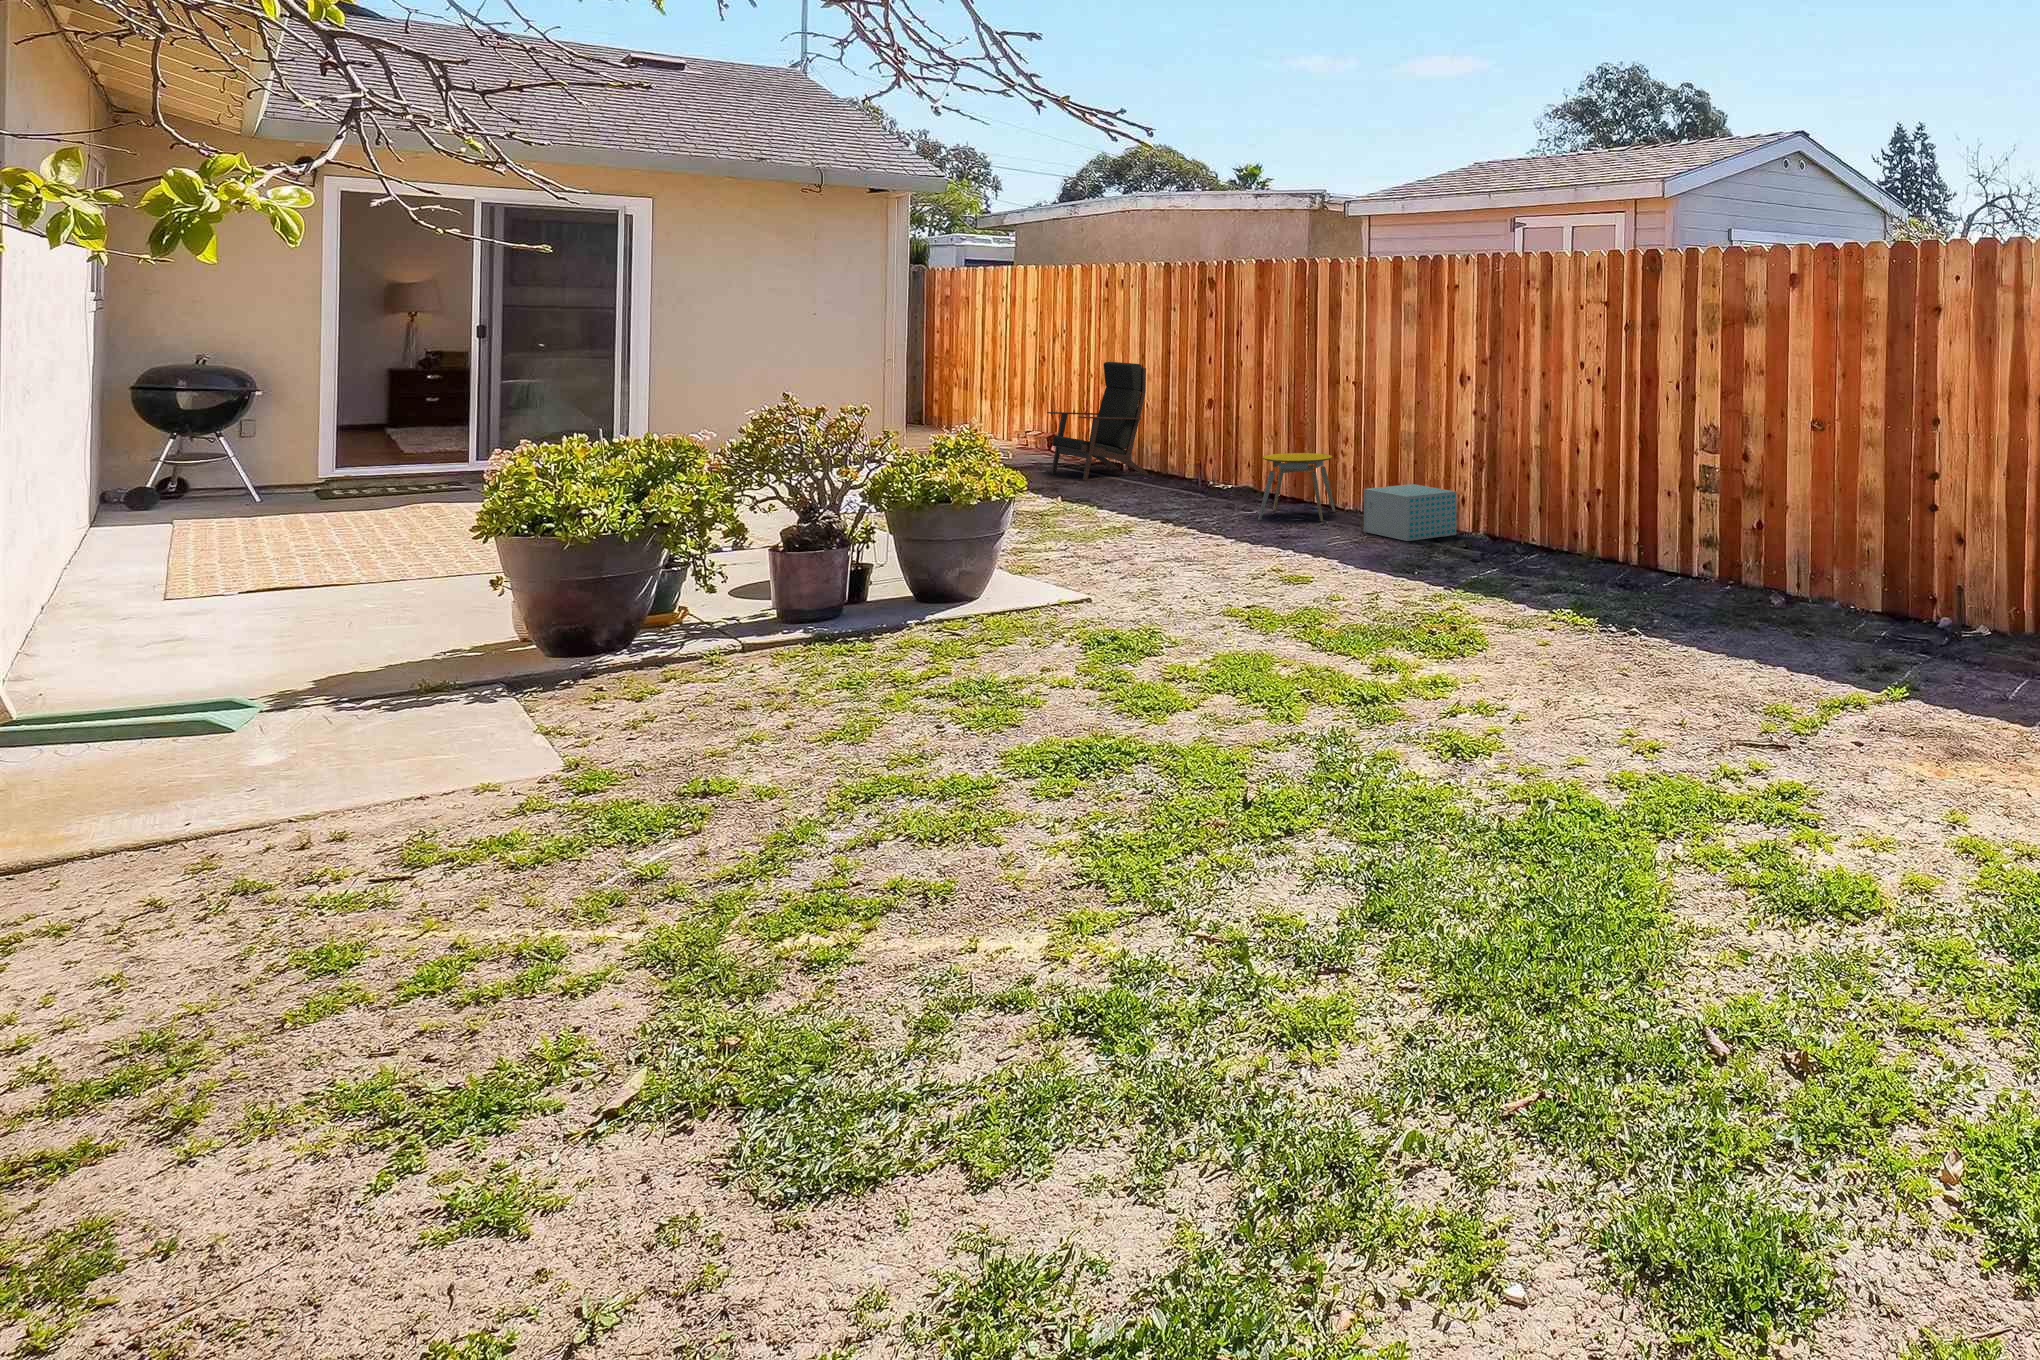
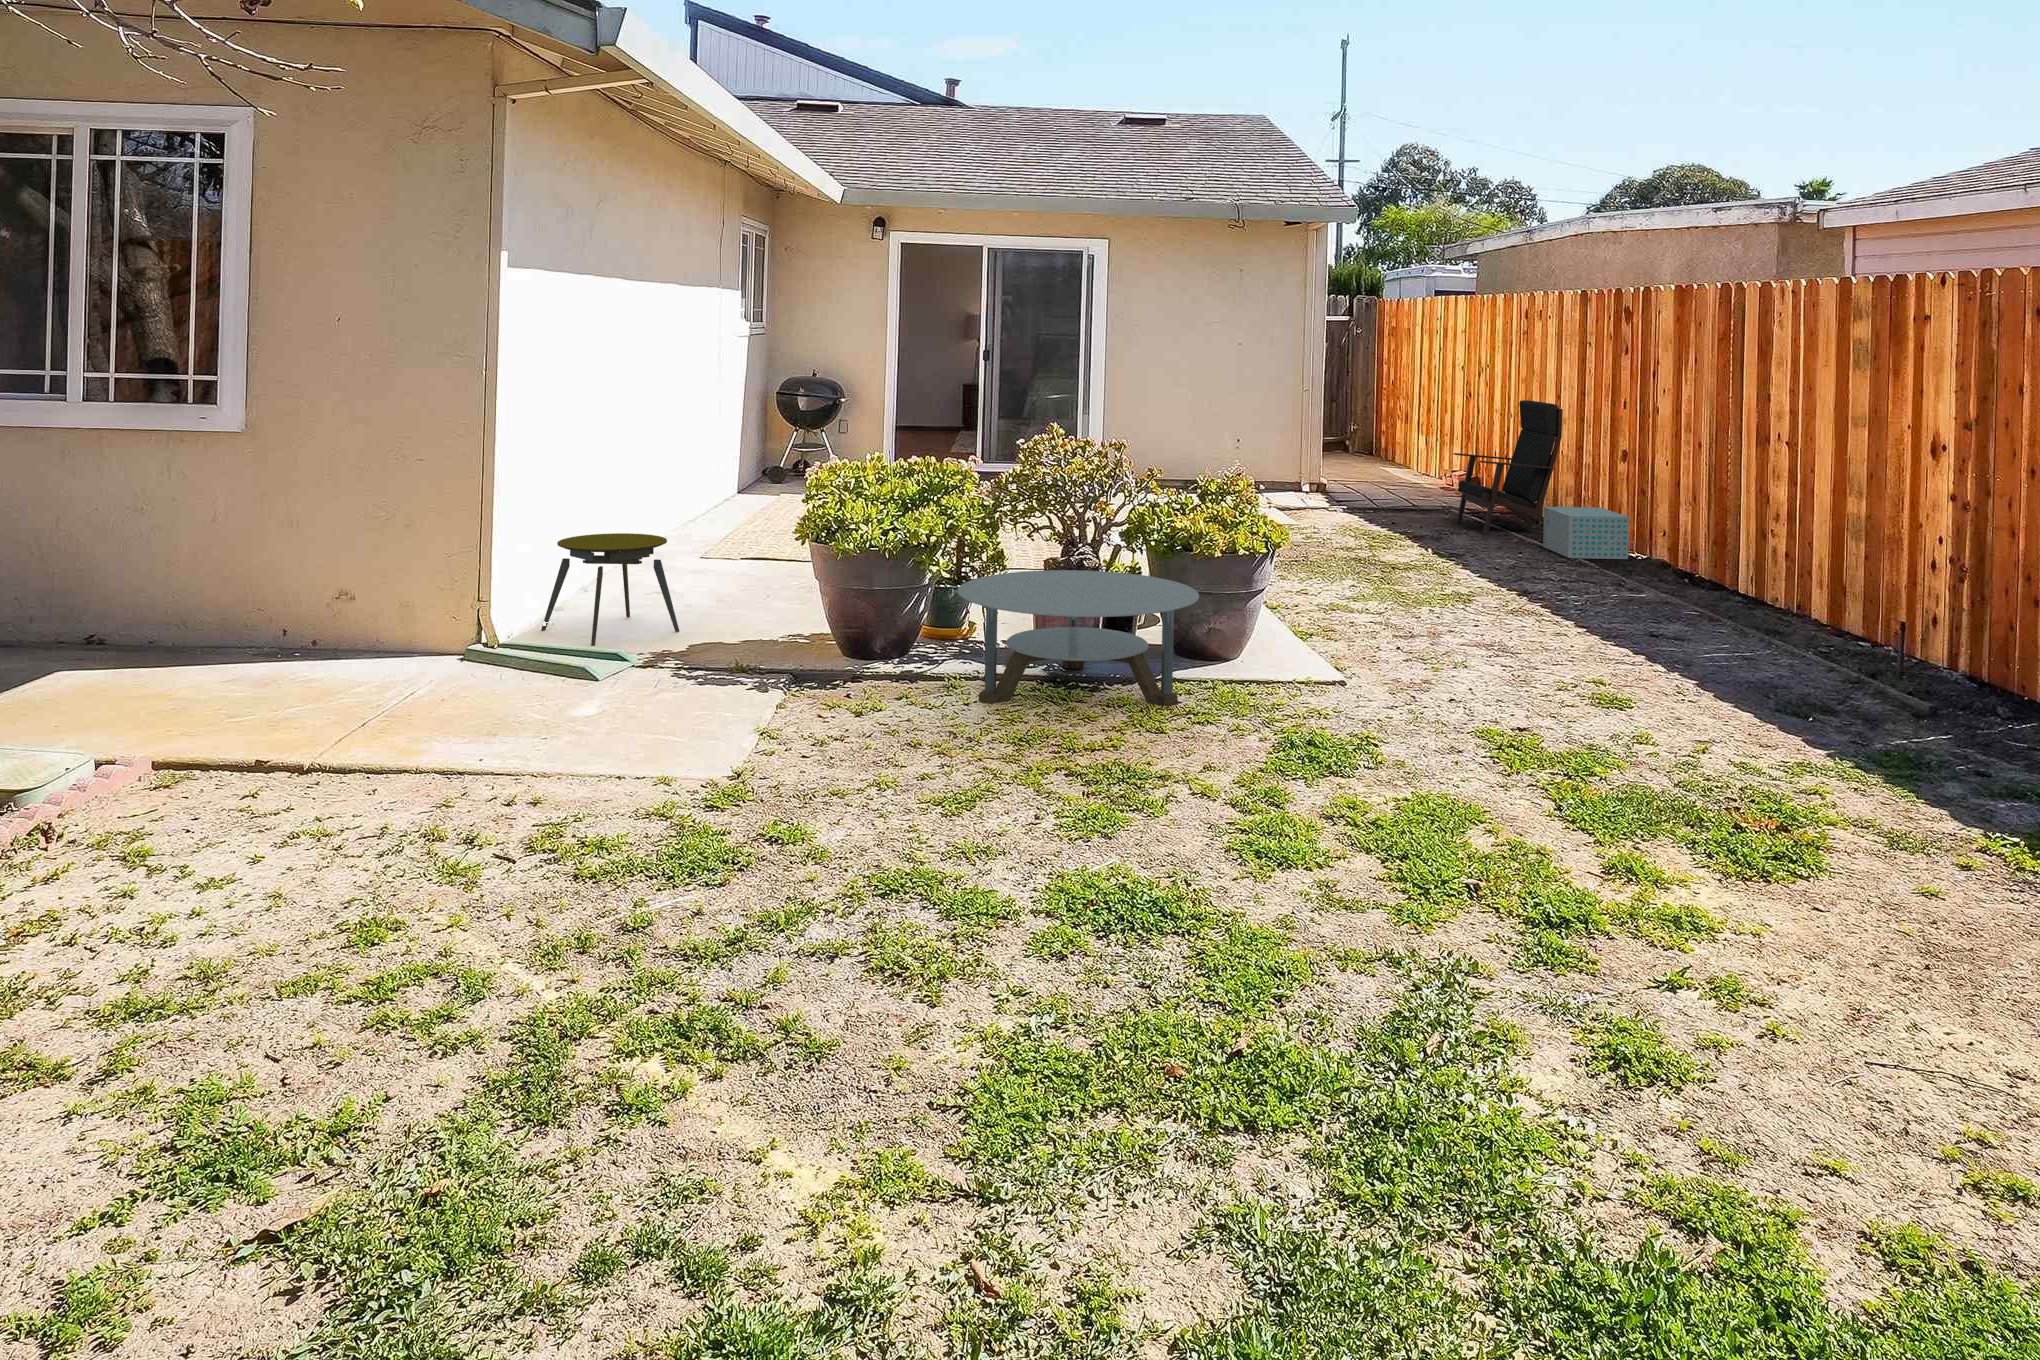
stool: present [1258,453,1336,521] -> present [541,533,679,646]
storage box: present [1364,484,1456,541] -> present [1543,507,1629,559]
round table: none [731,530,976,660] -> present [958,570,1199,705]

